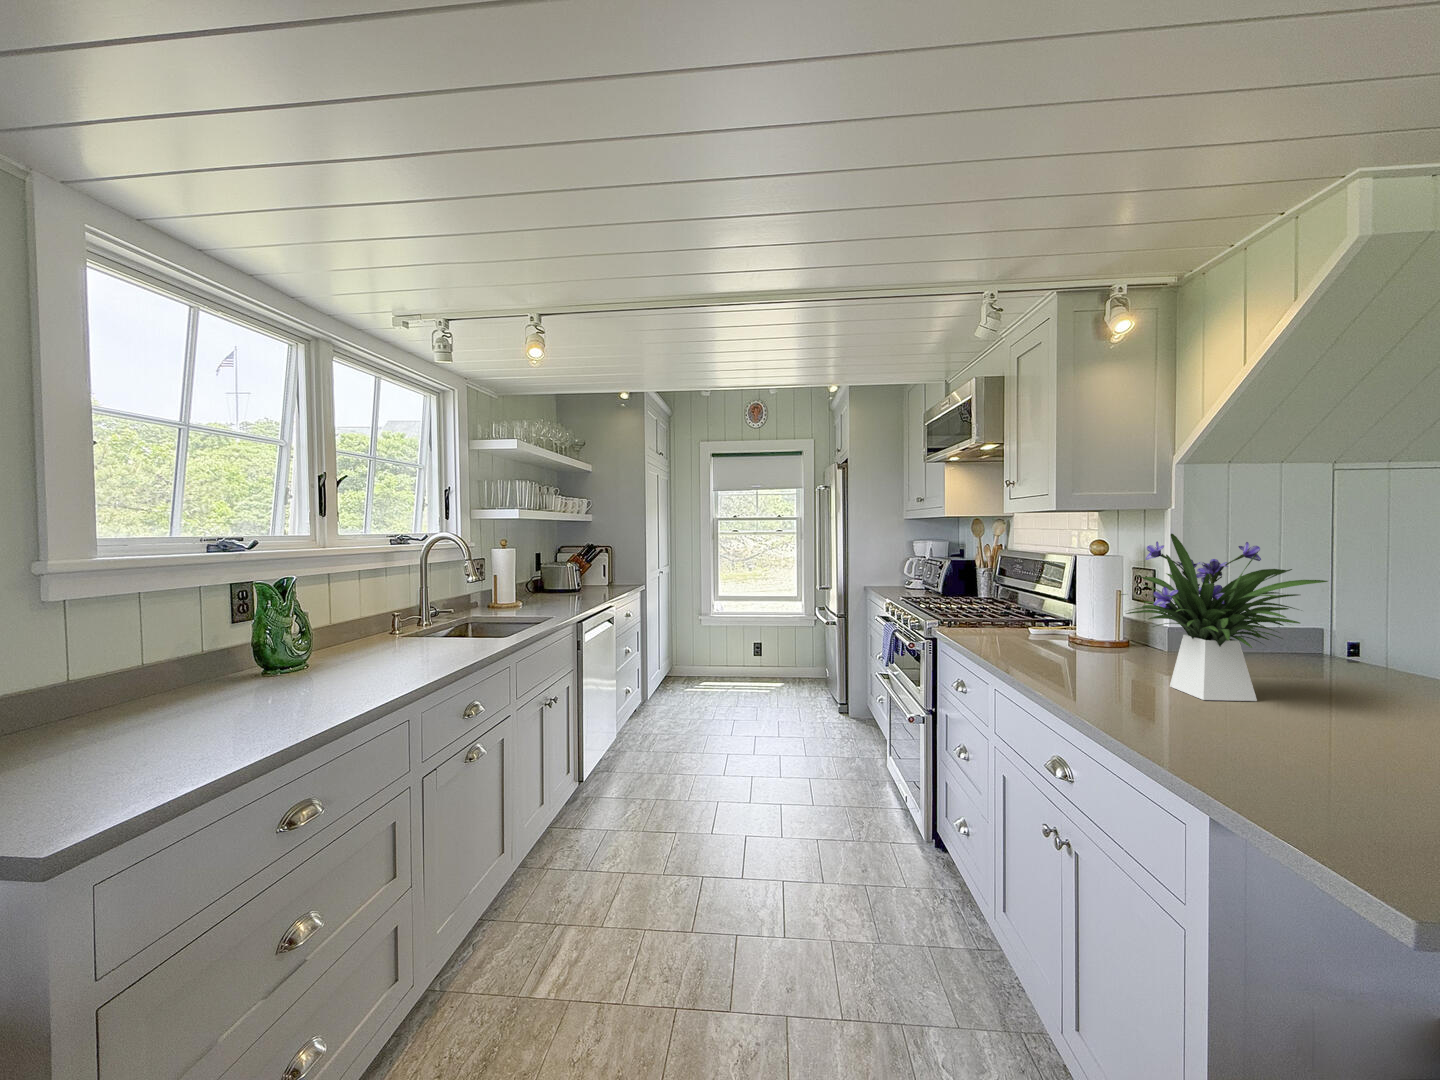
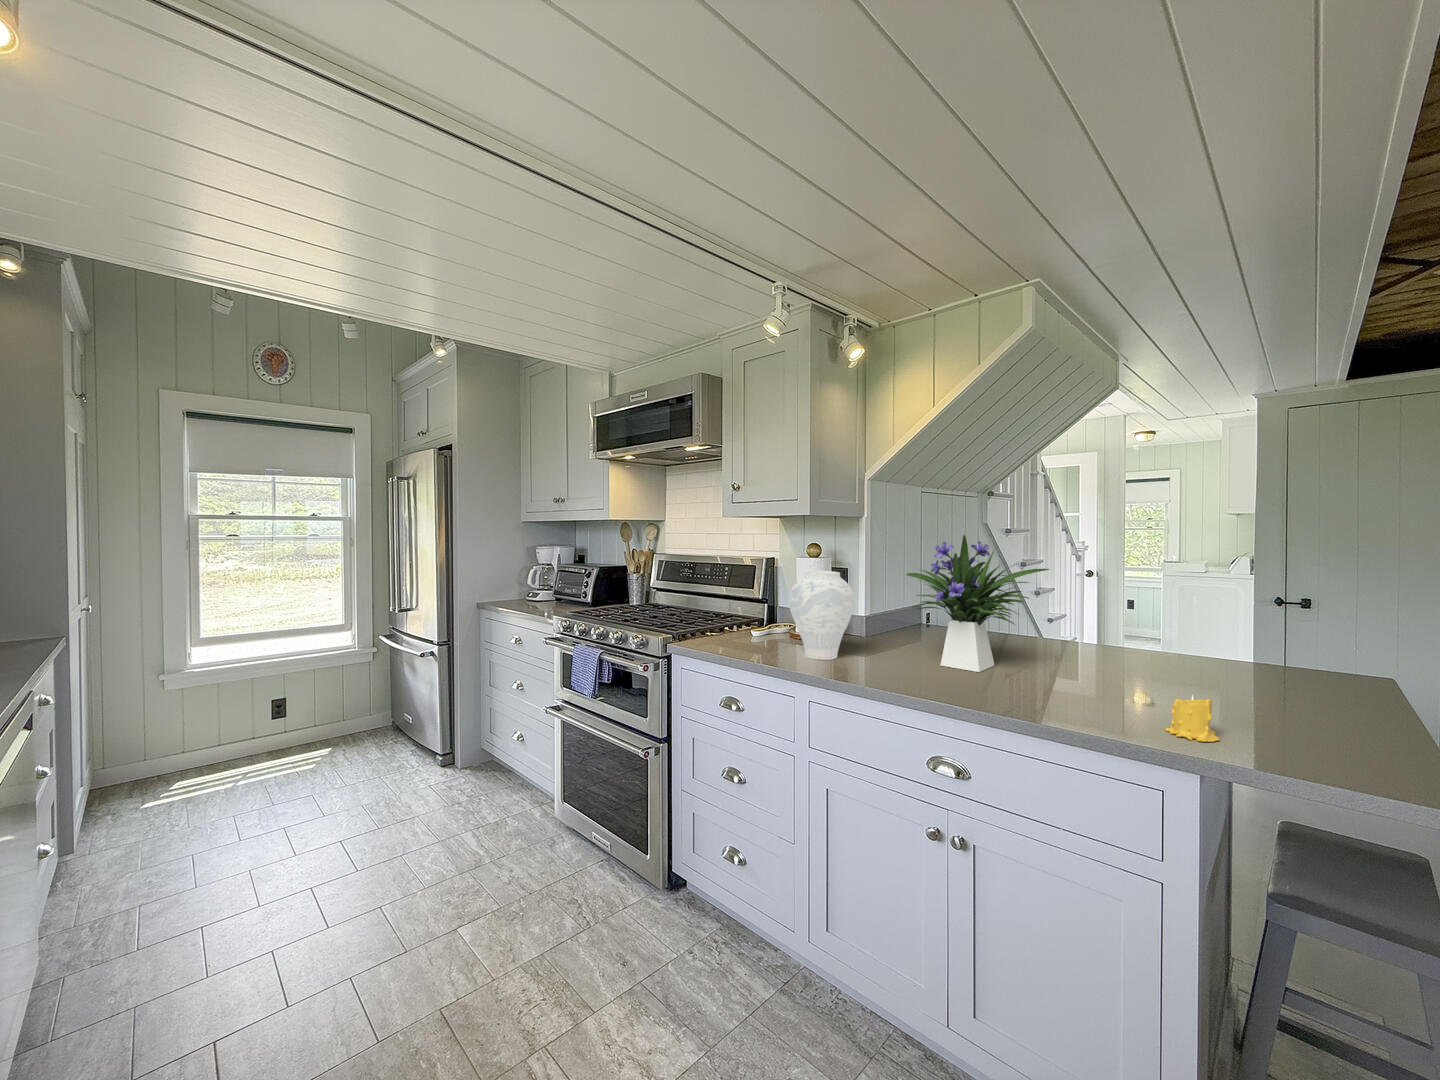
vase: none [1010,568,1087,660] -> present [789,571,855,660]
candle: none [1268,745,1359,812] -> present [1166,695,1220,742]

